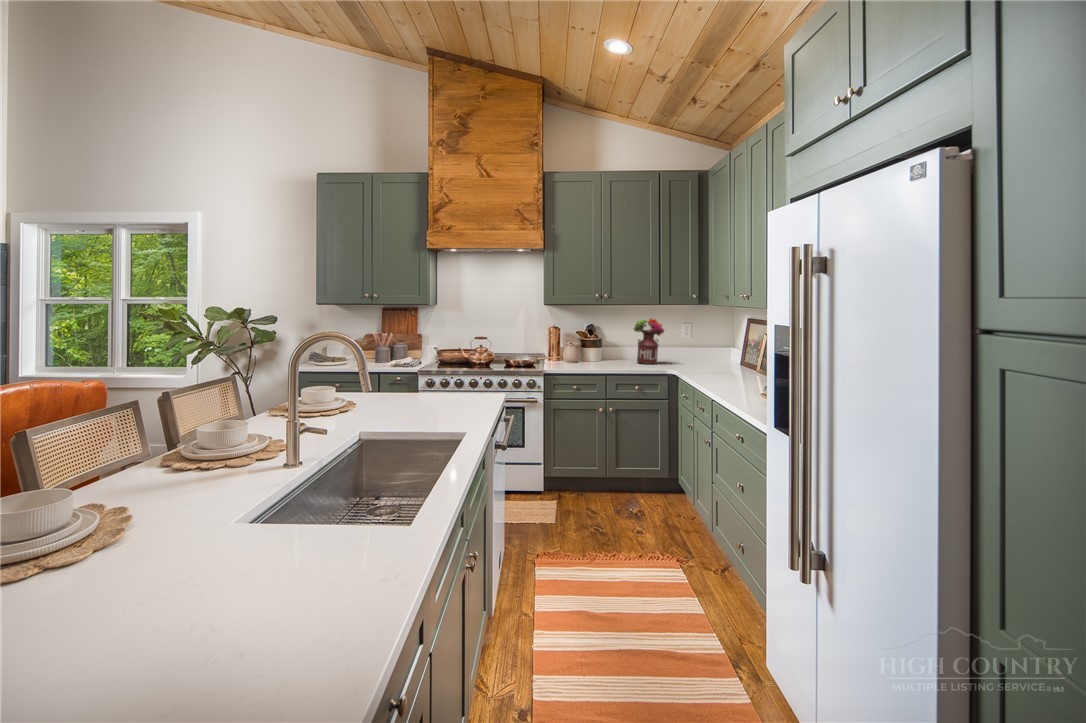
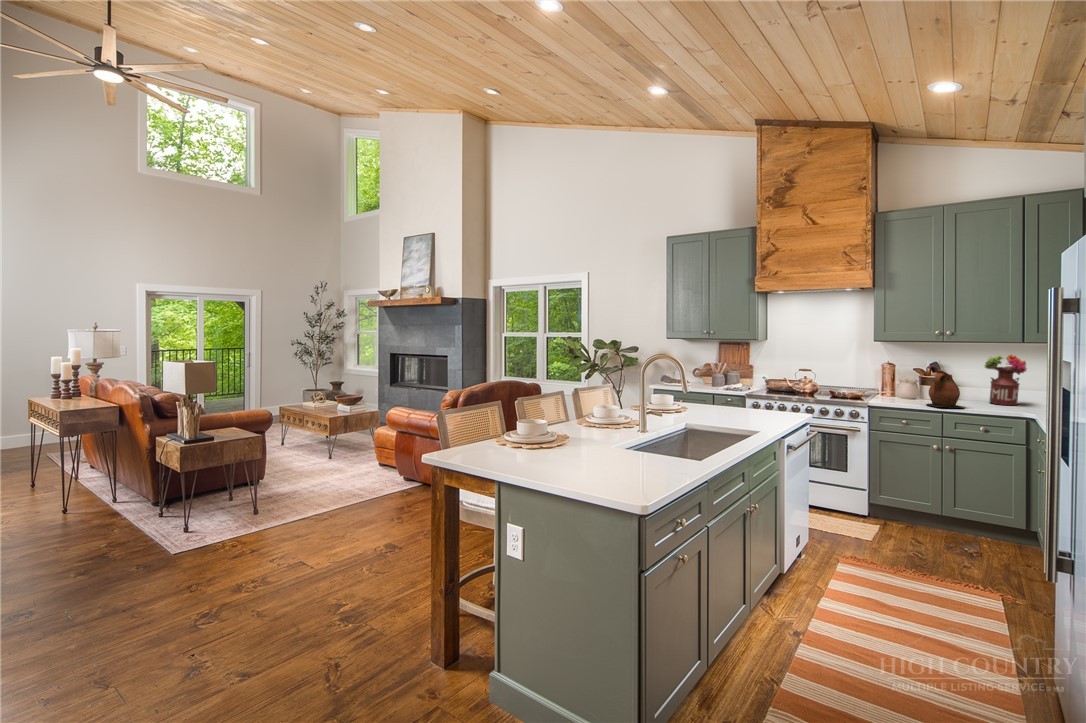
ceramic pitcher: none [593,333,626,368] -> present [927,370,964,408]

